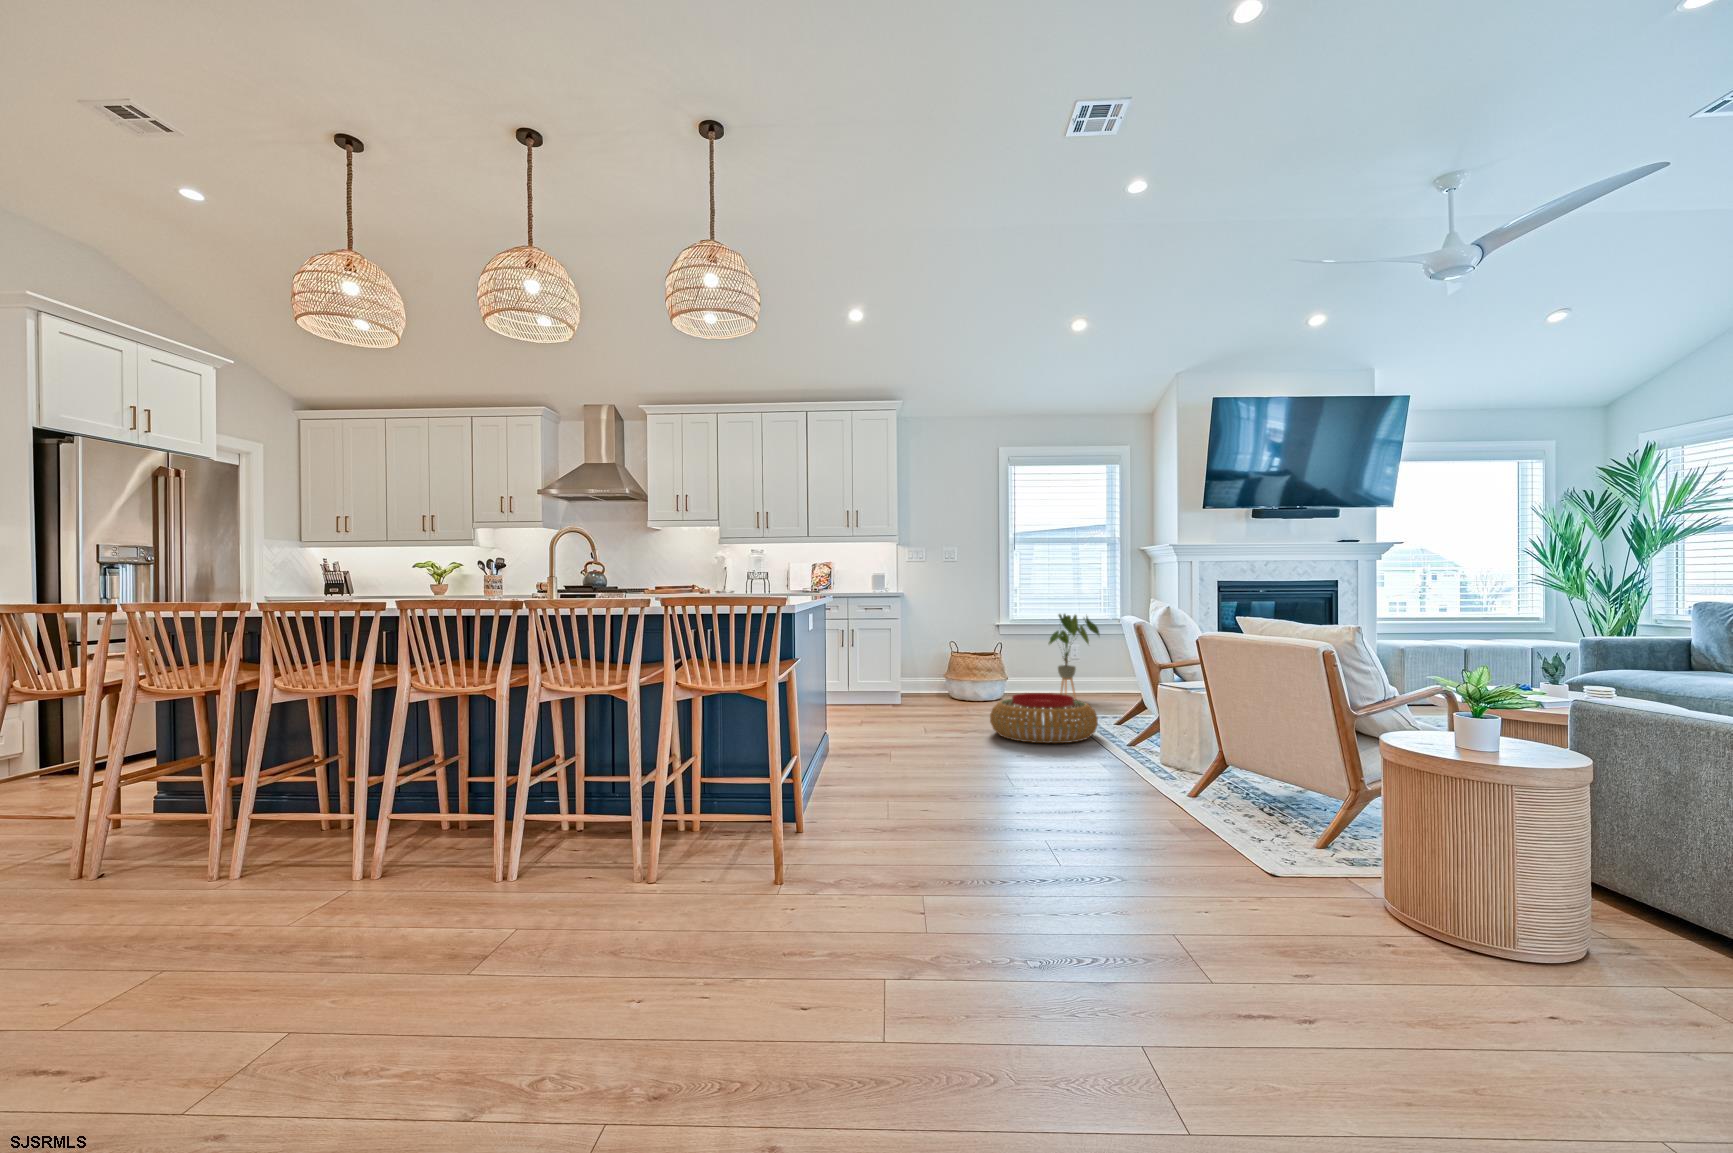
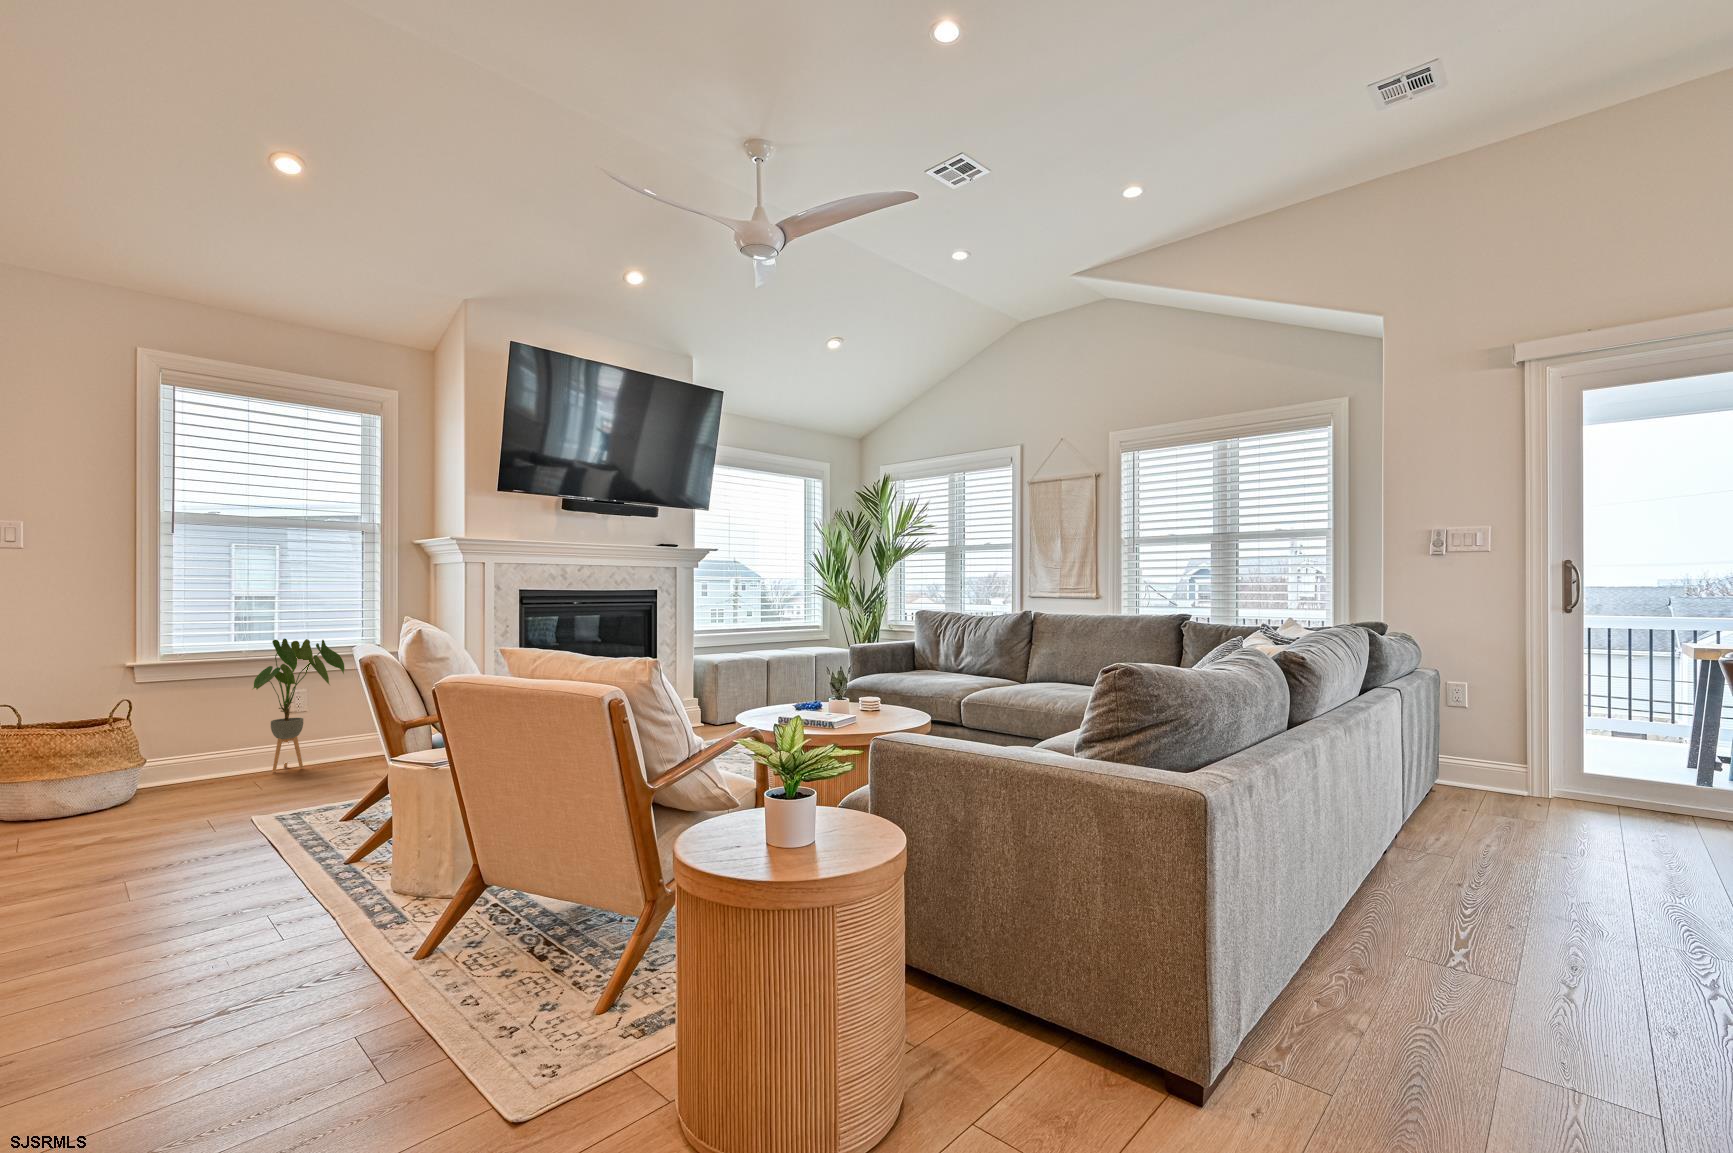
pouf: present [990,693,1098,743] -> none [64,780,306,886]

